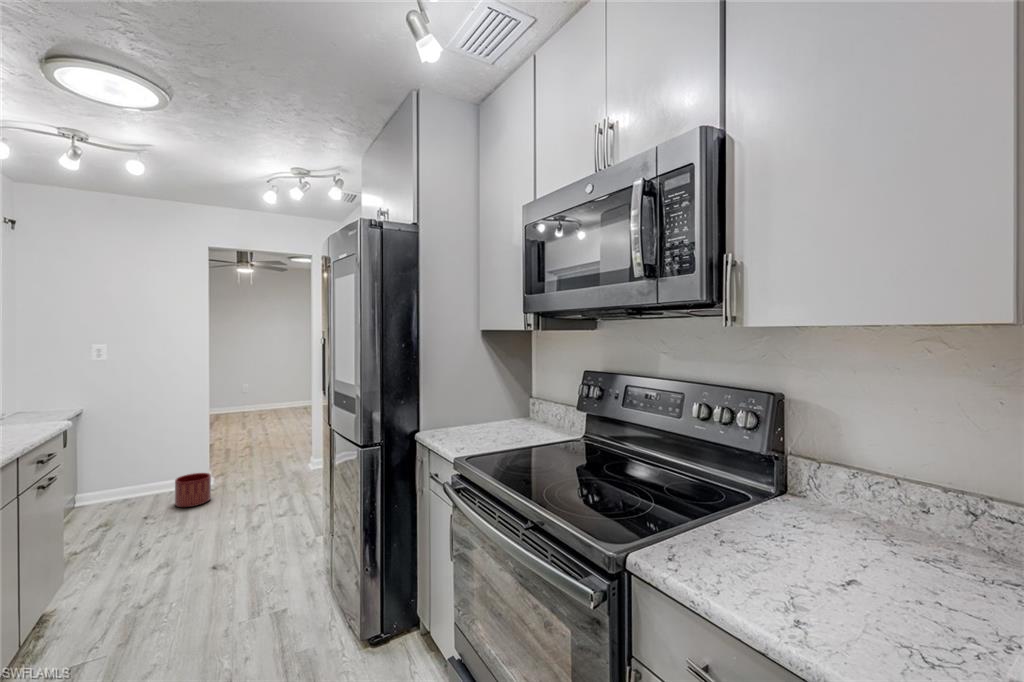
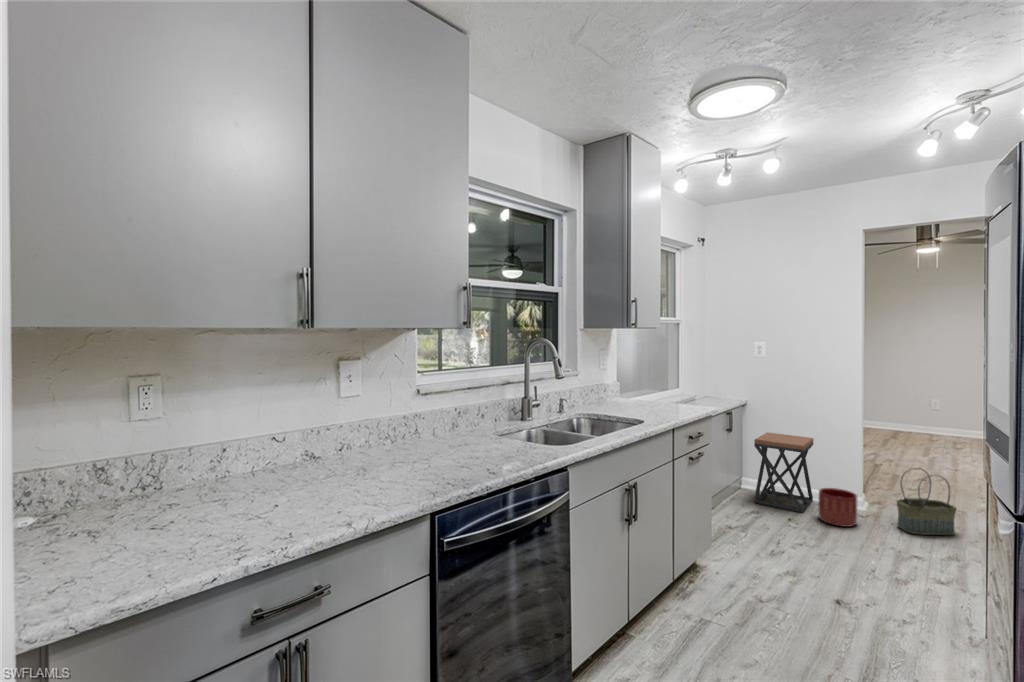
stool: none [99,434,165,516] -> present [754,432,813,513]
basket: none [240,439,280,491] -> present [897,468,957,535]

